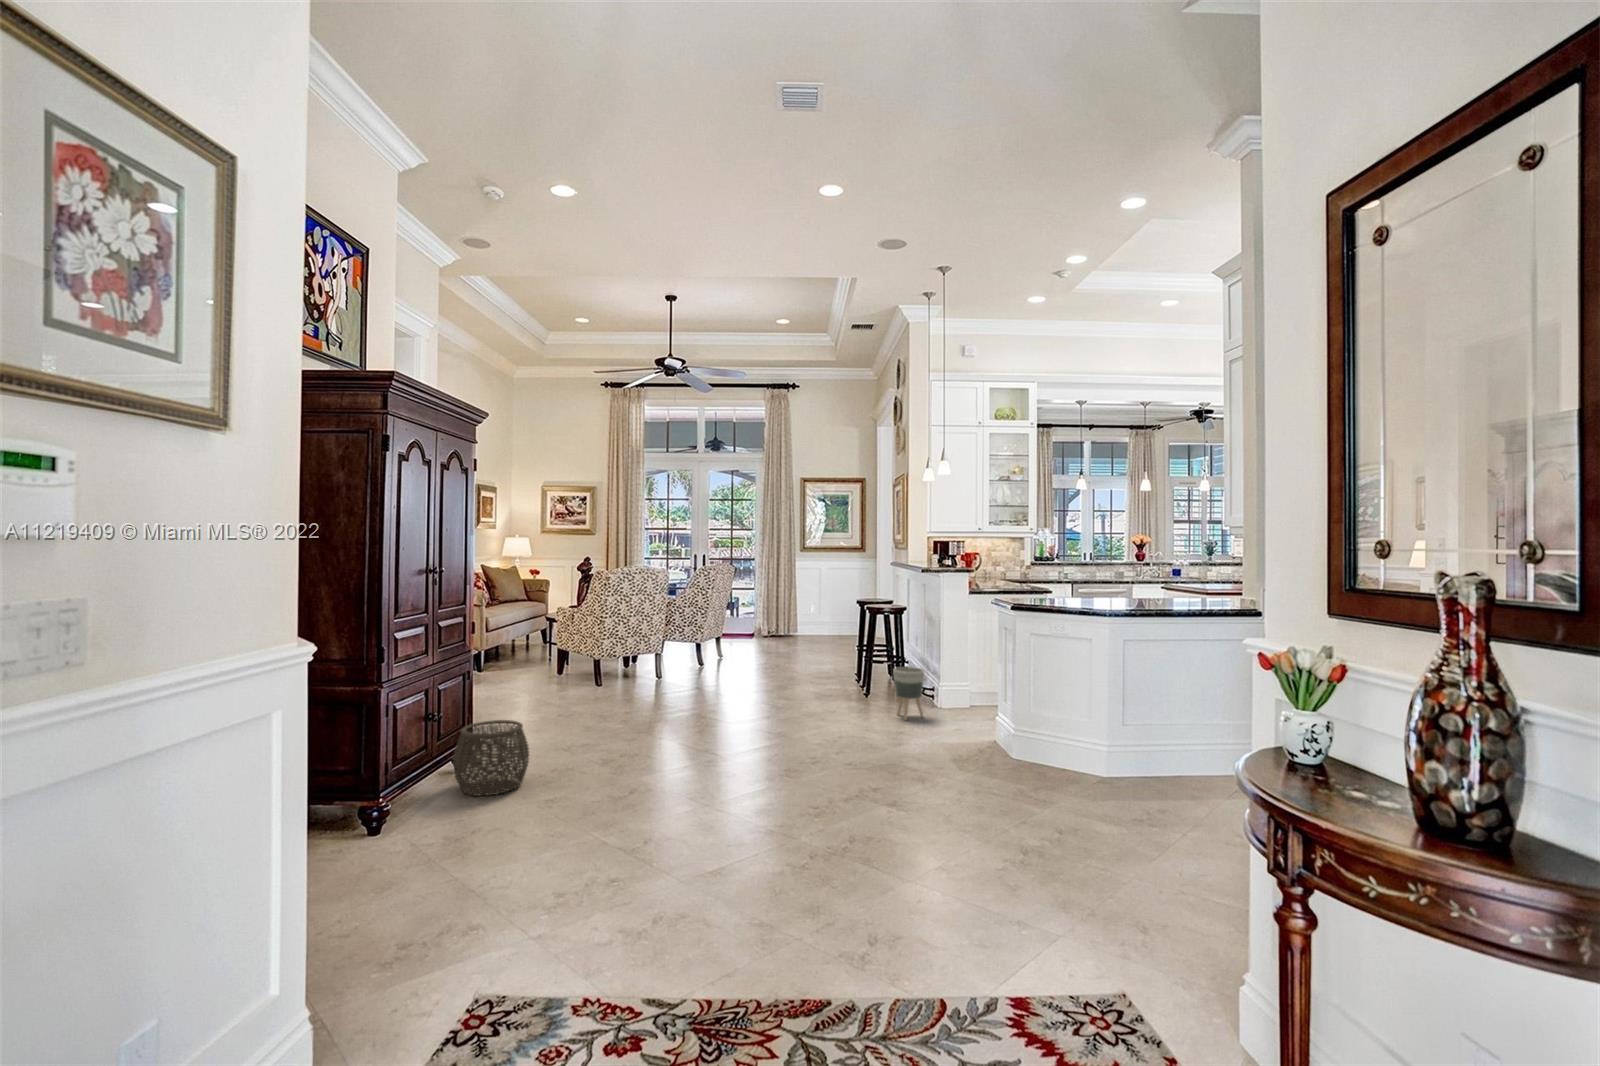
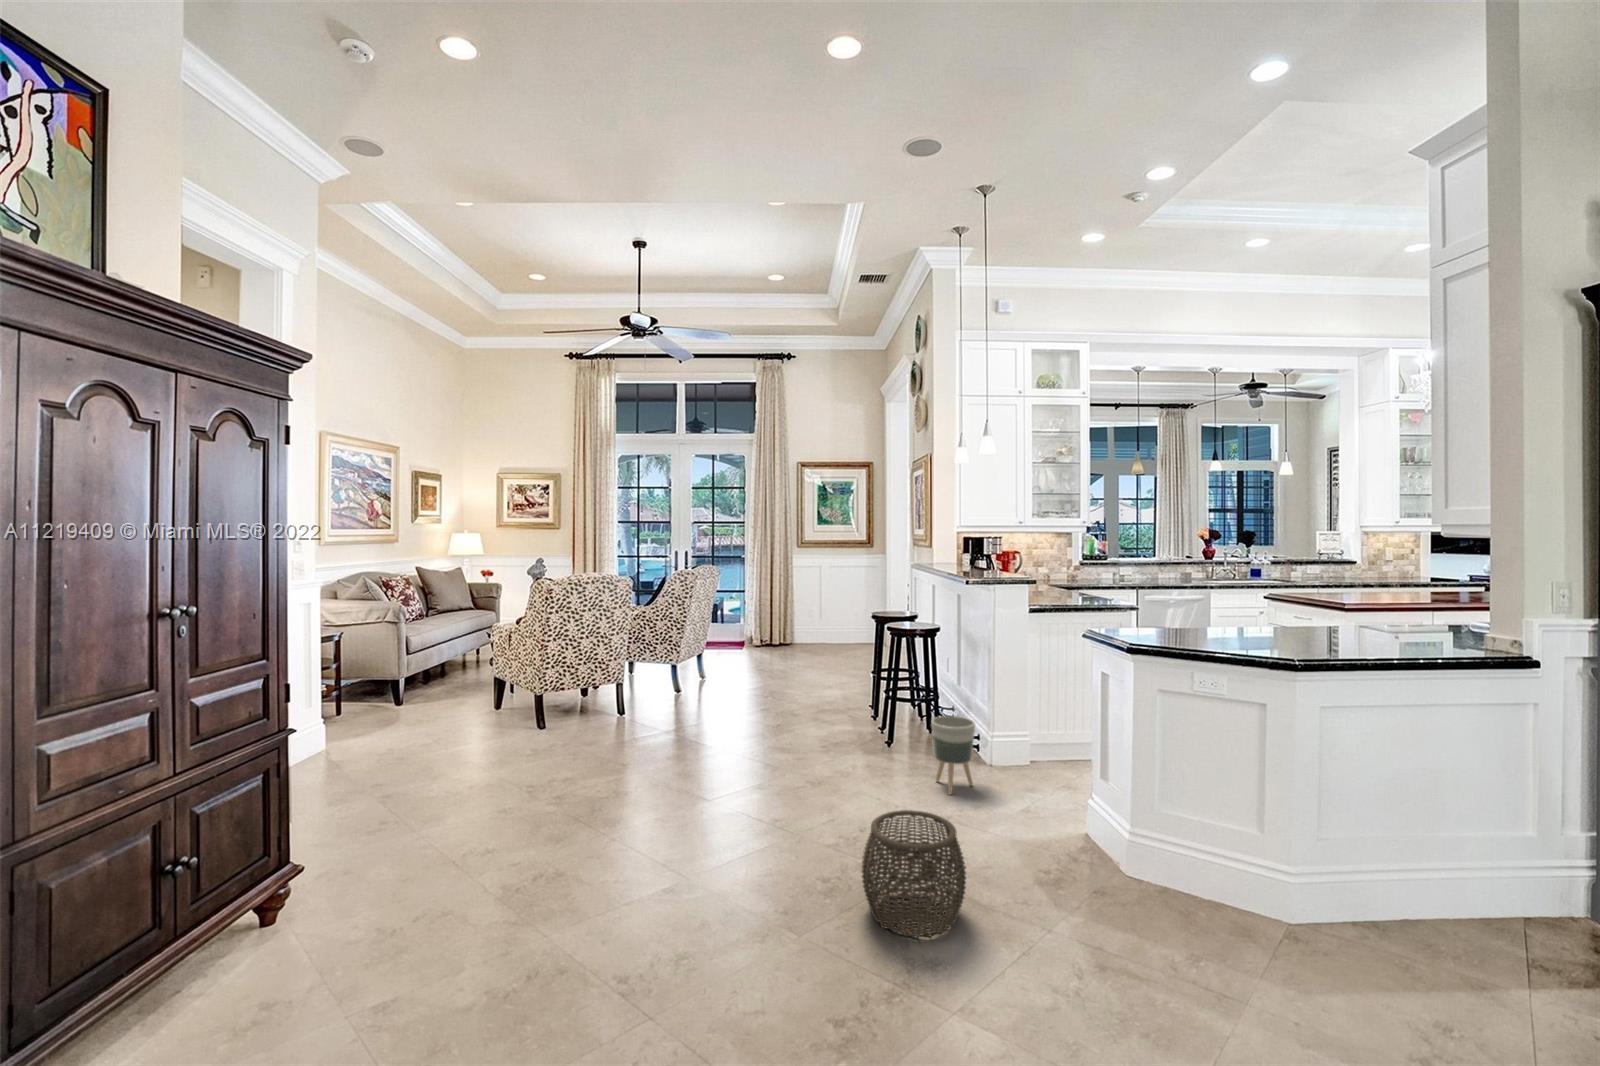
woven basket: present [453,720,529,796] -> present [862,810,966,937]

